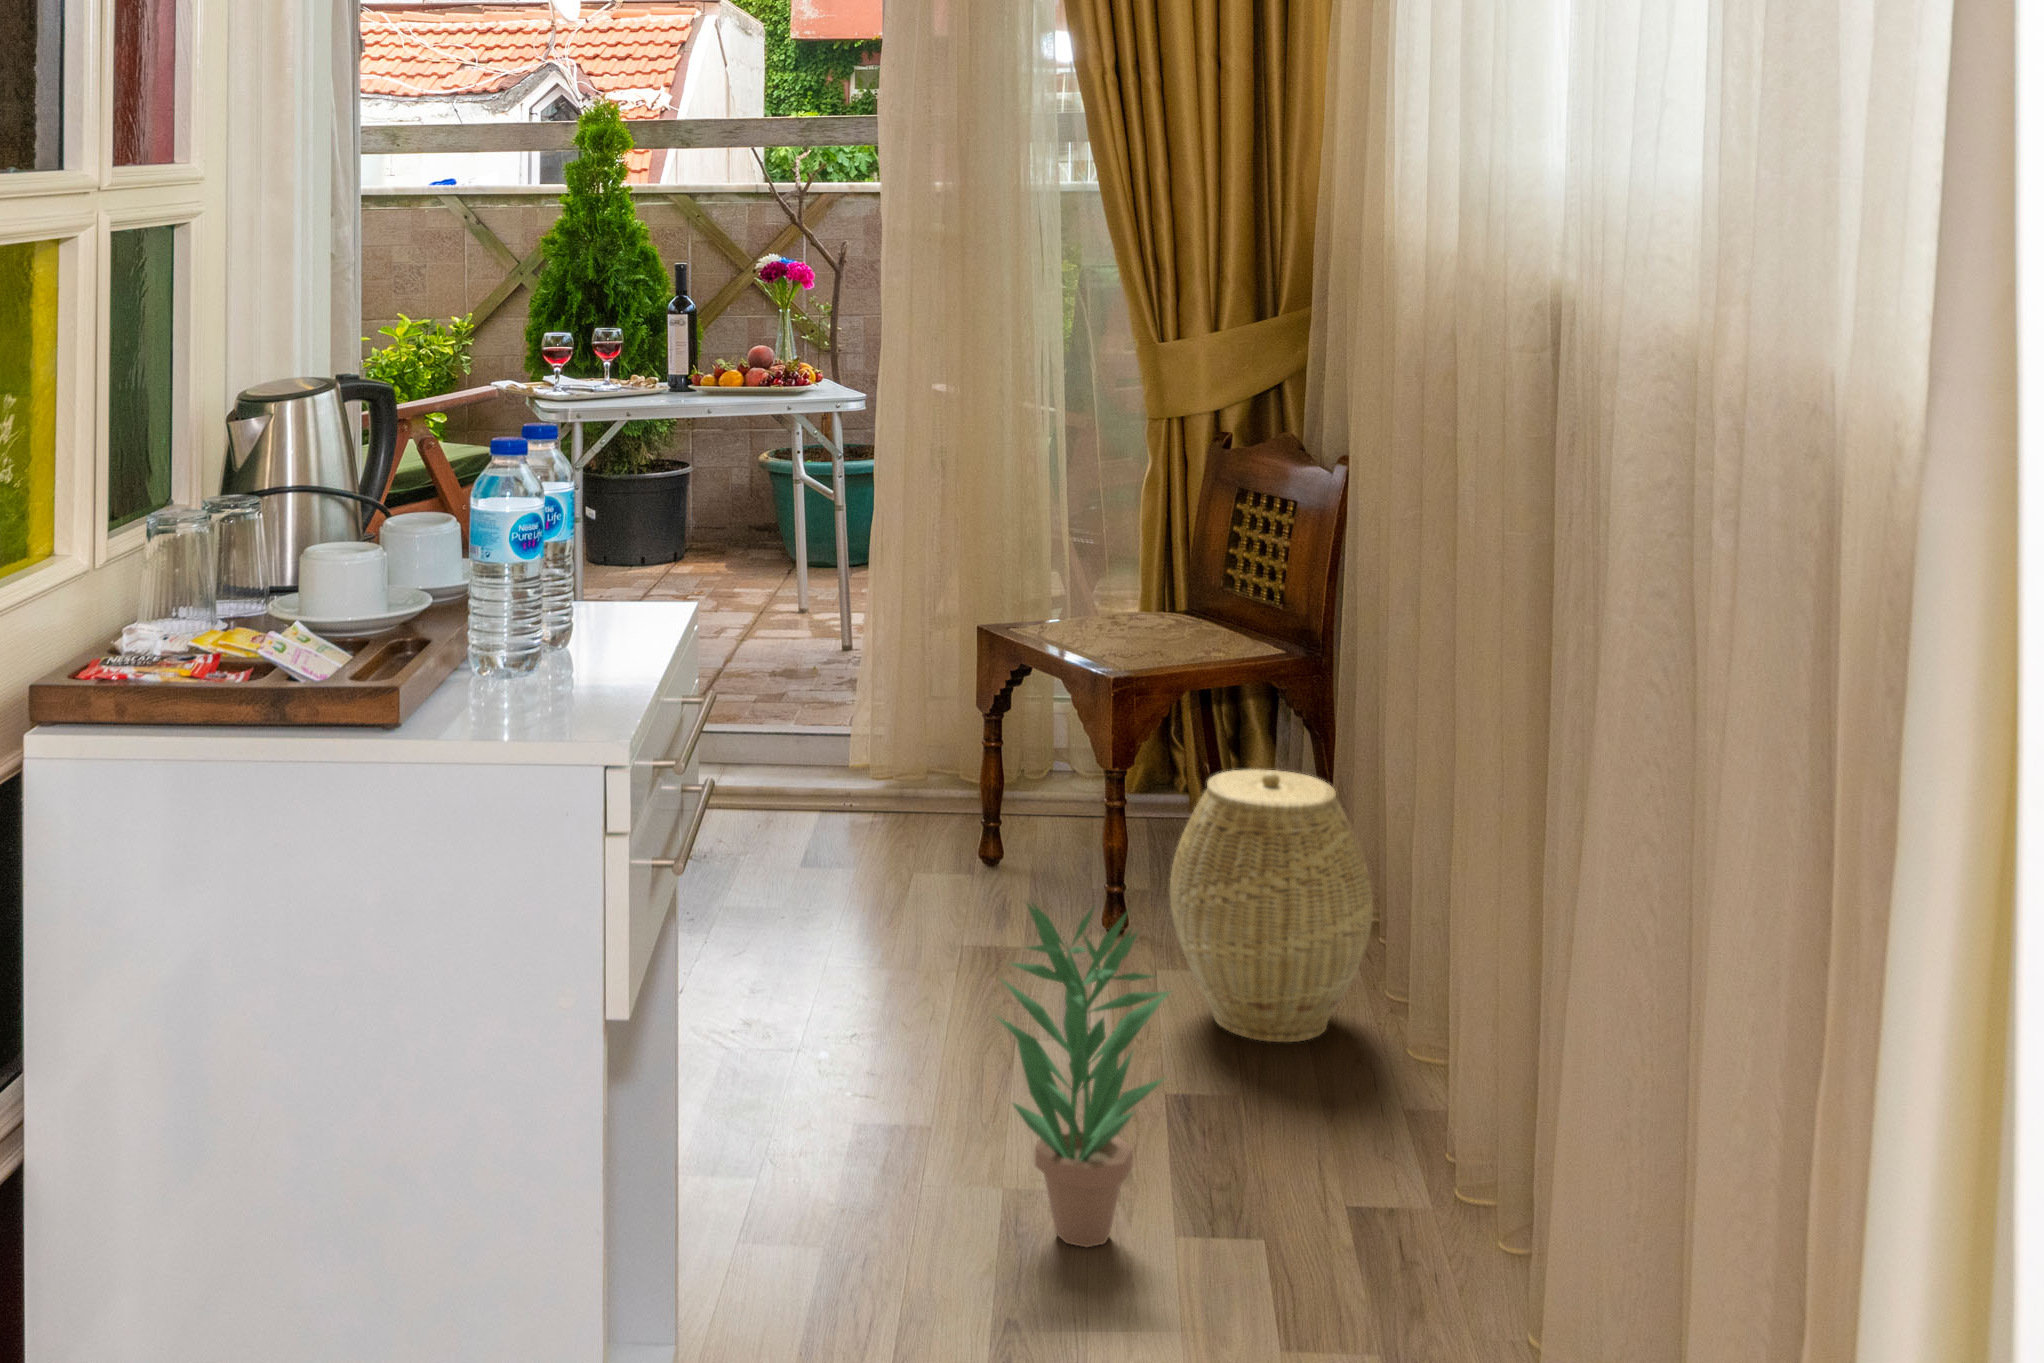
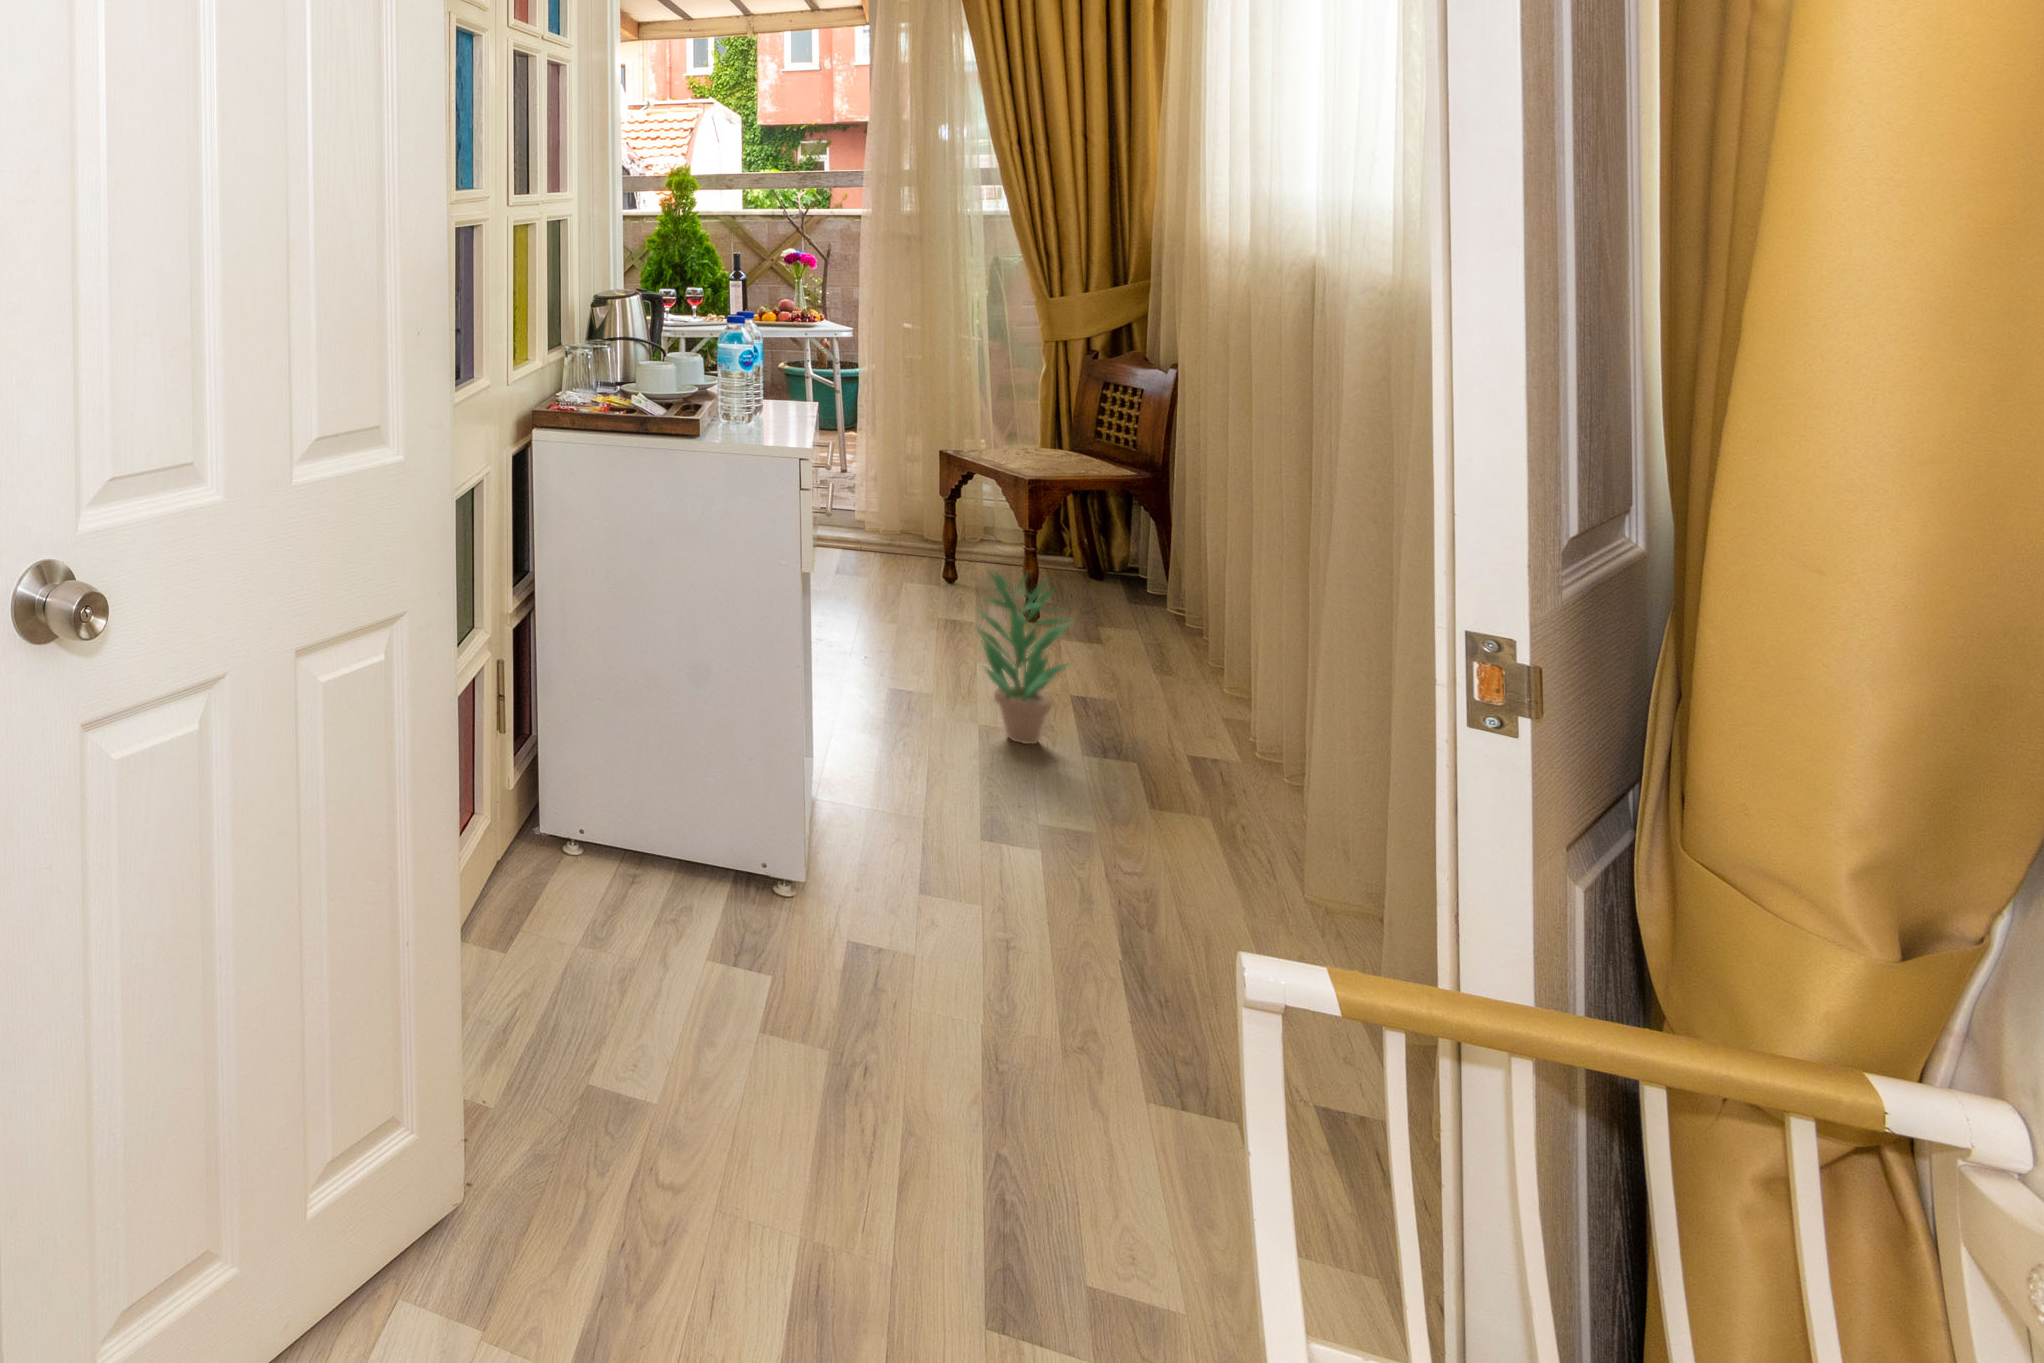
woven basket: present [1170,769,1373,1042] -> none [1067,528,1199,674]

